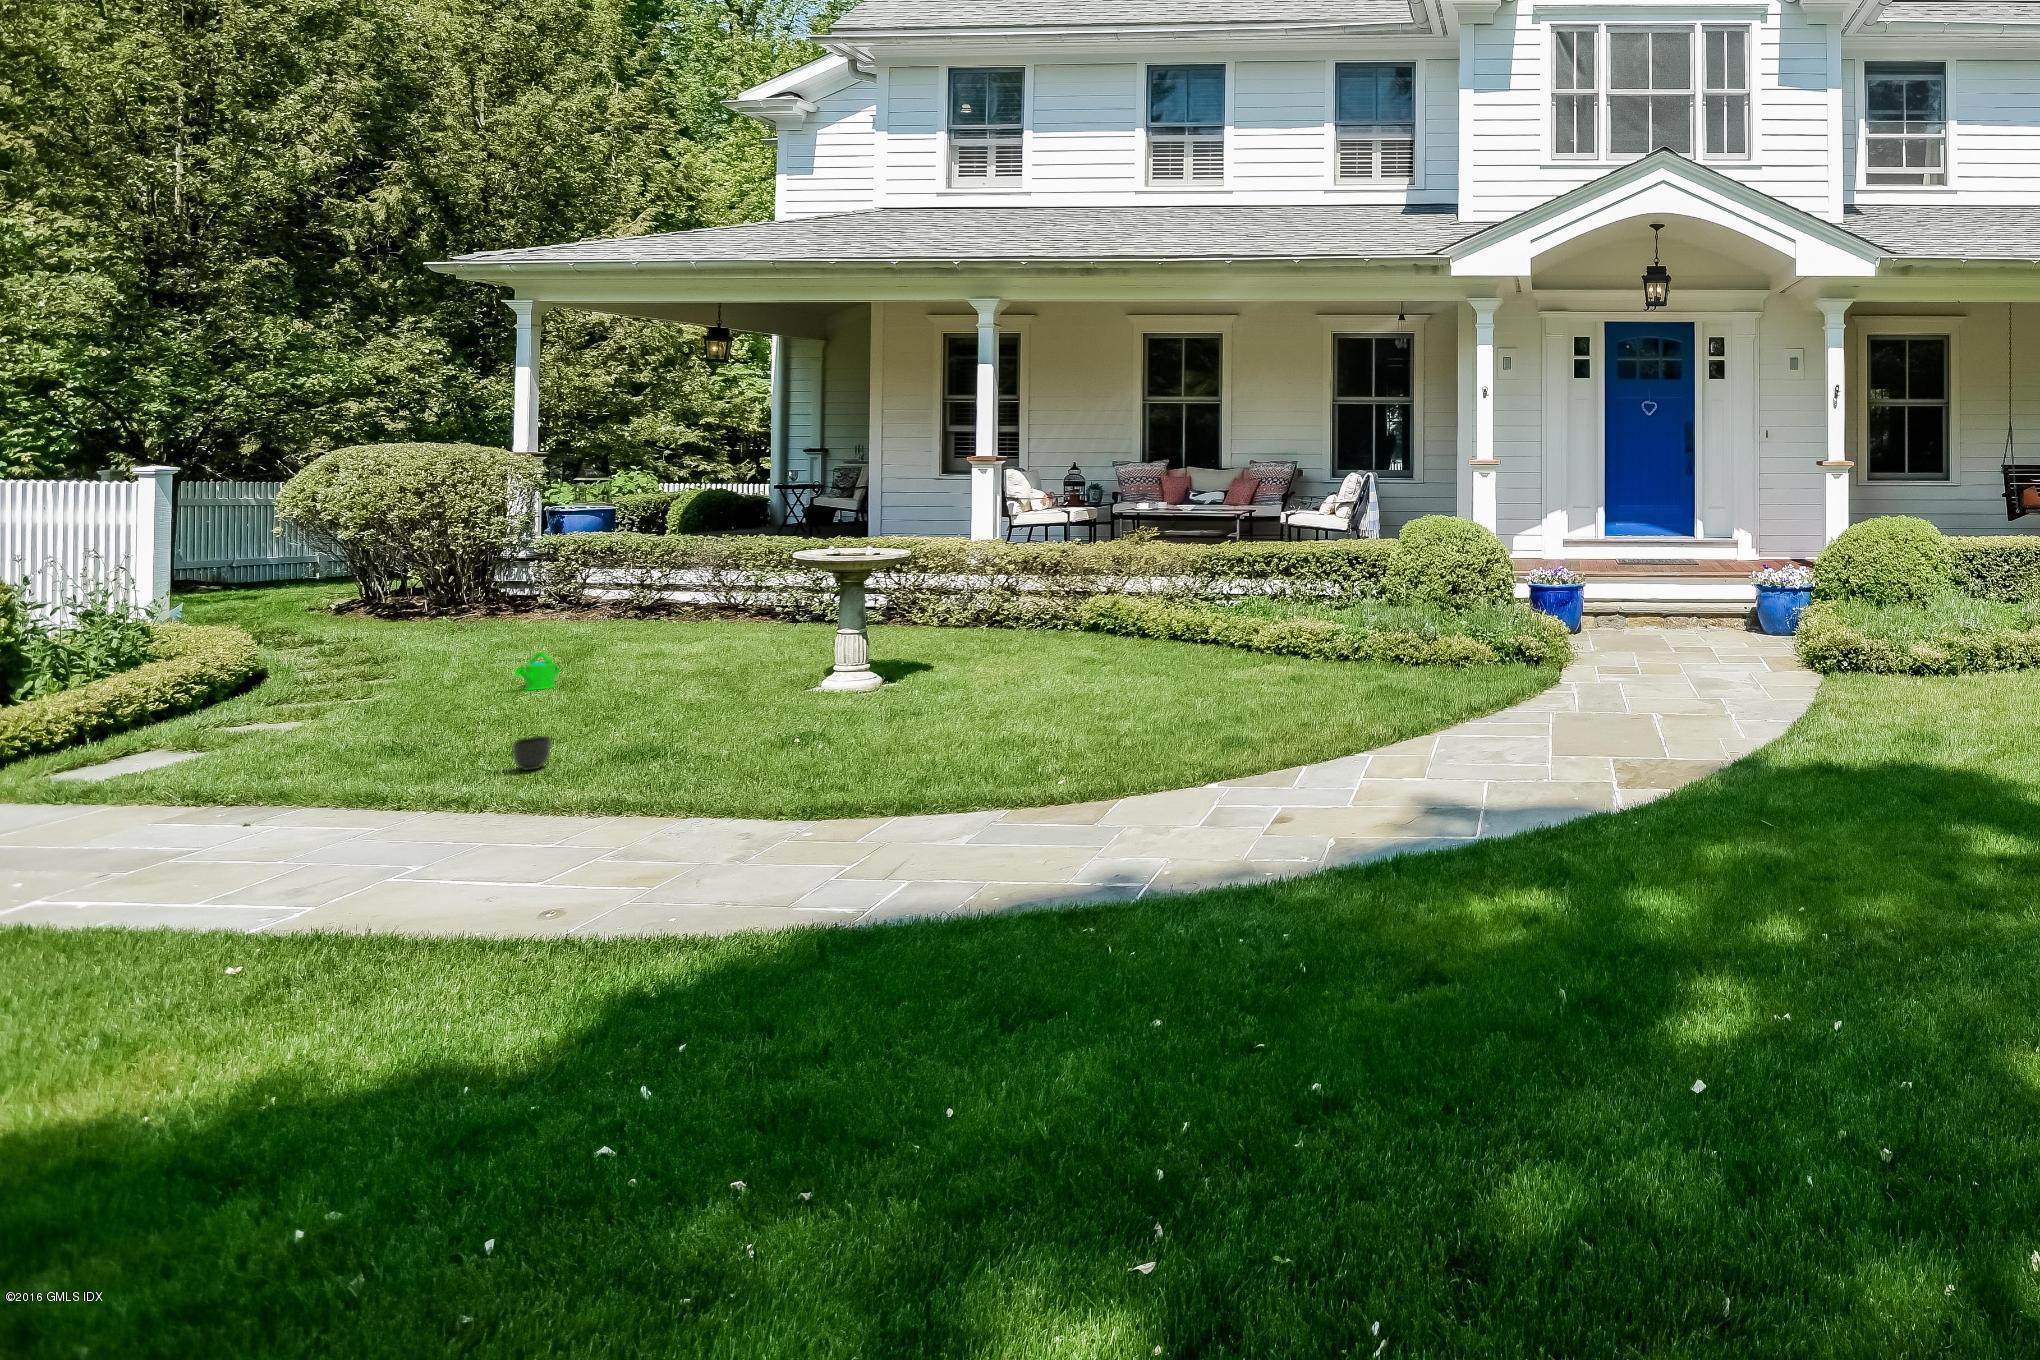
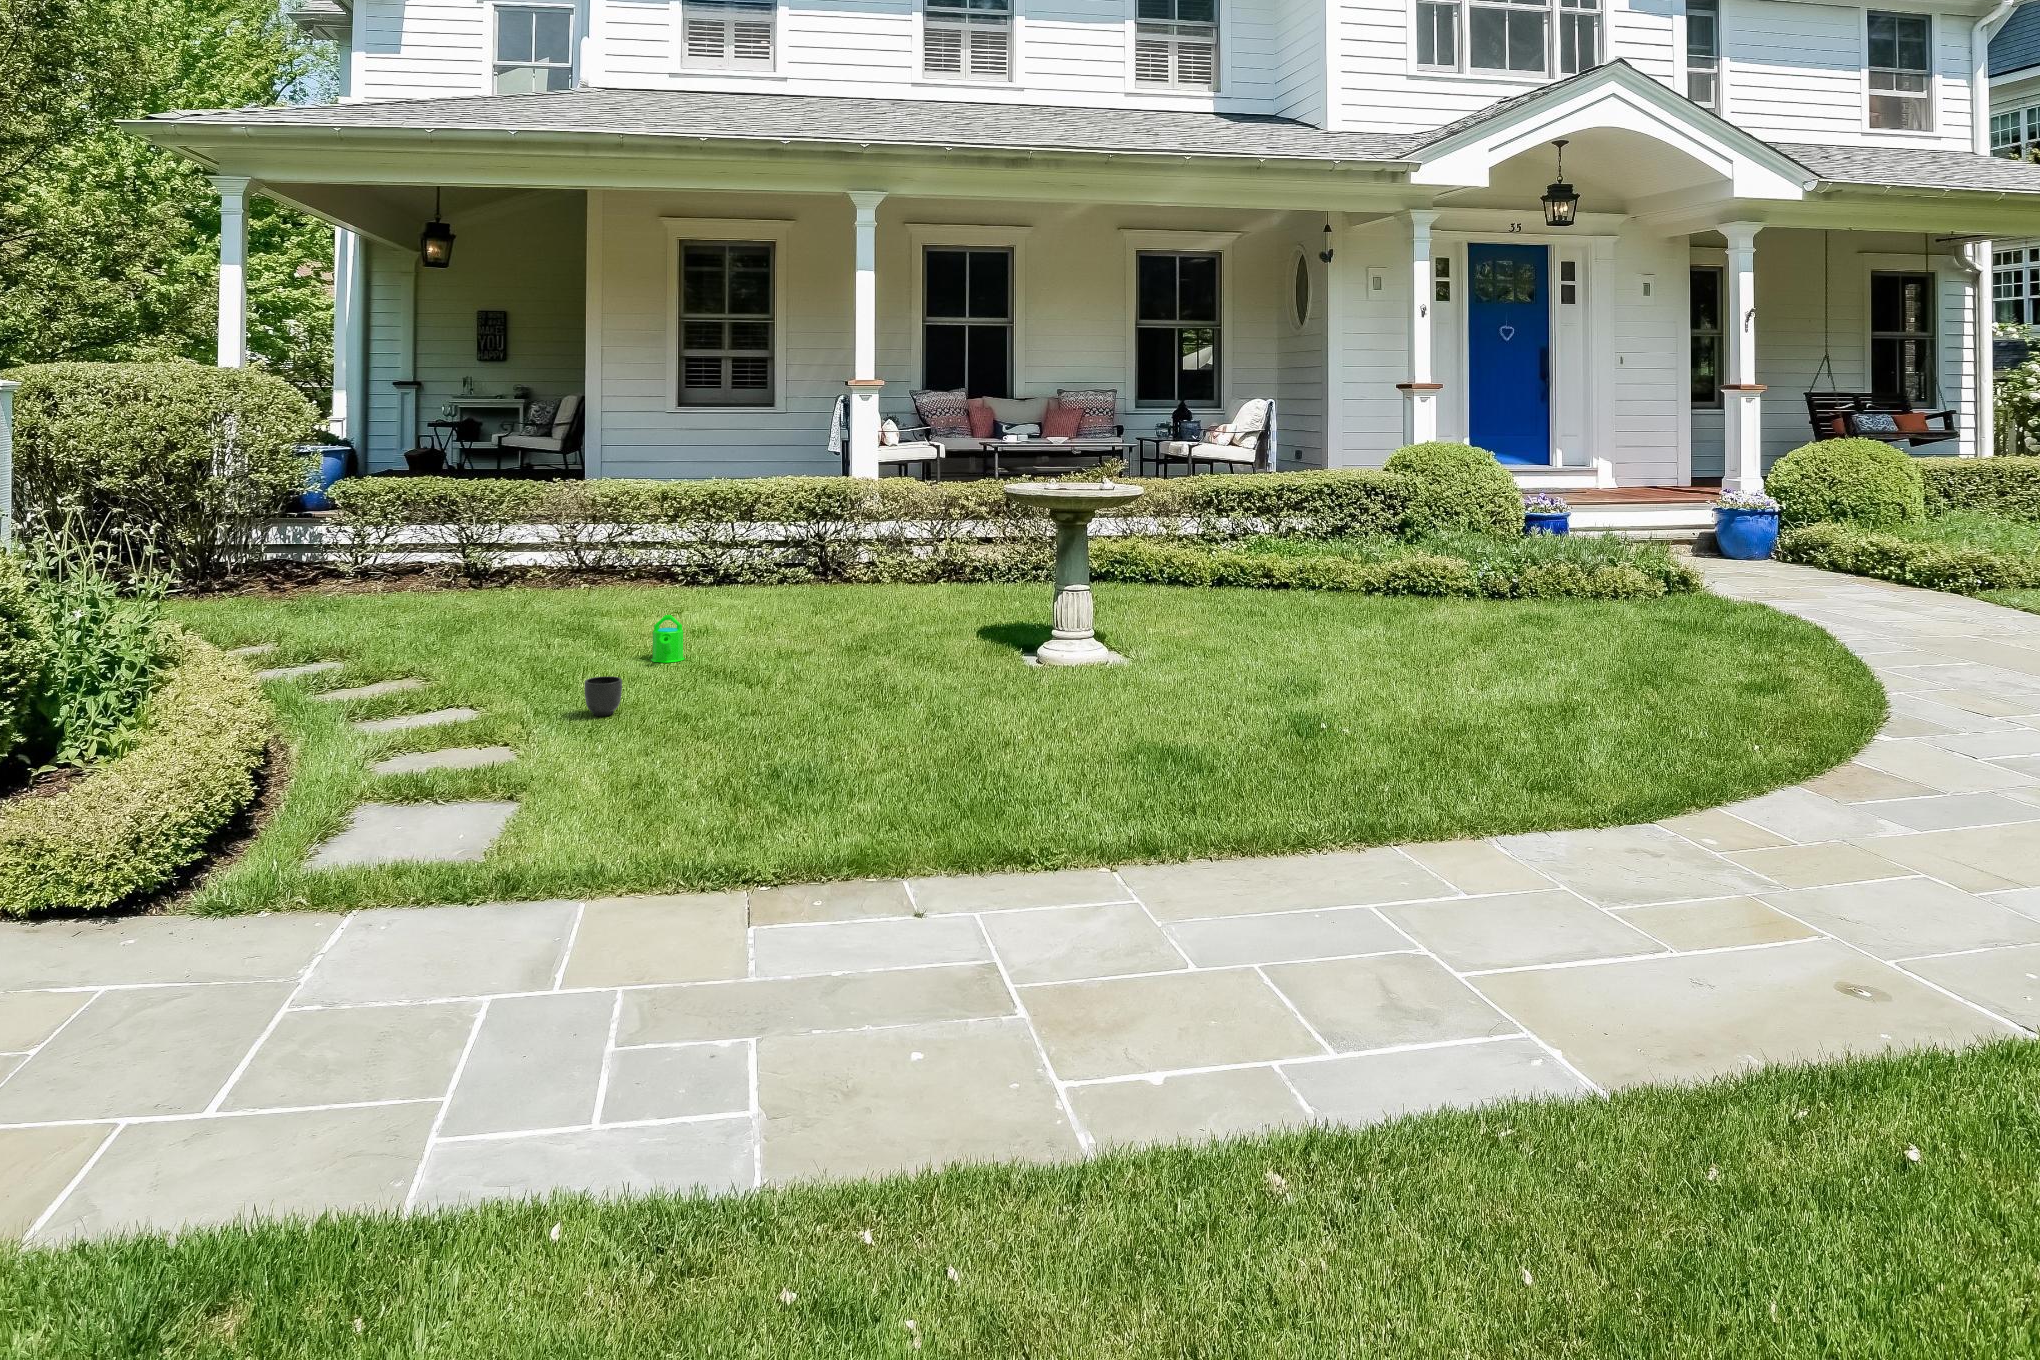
planter: present [513,736,551,770] -> present [585,676,622,716]

